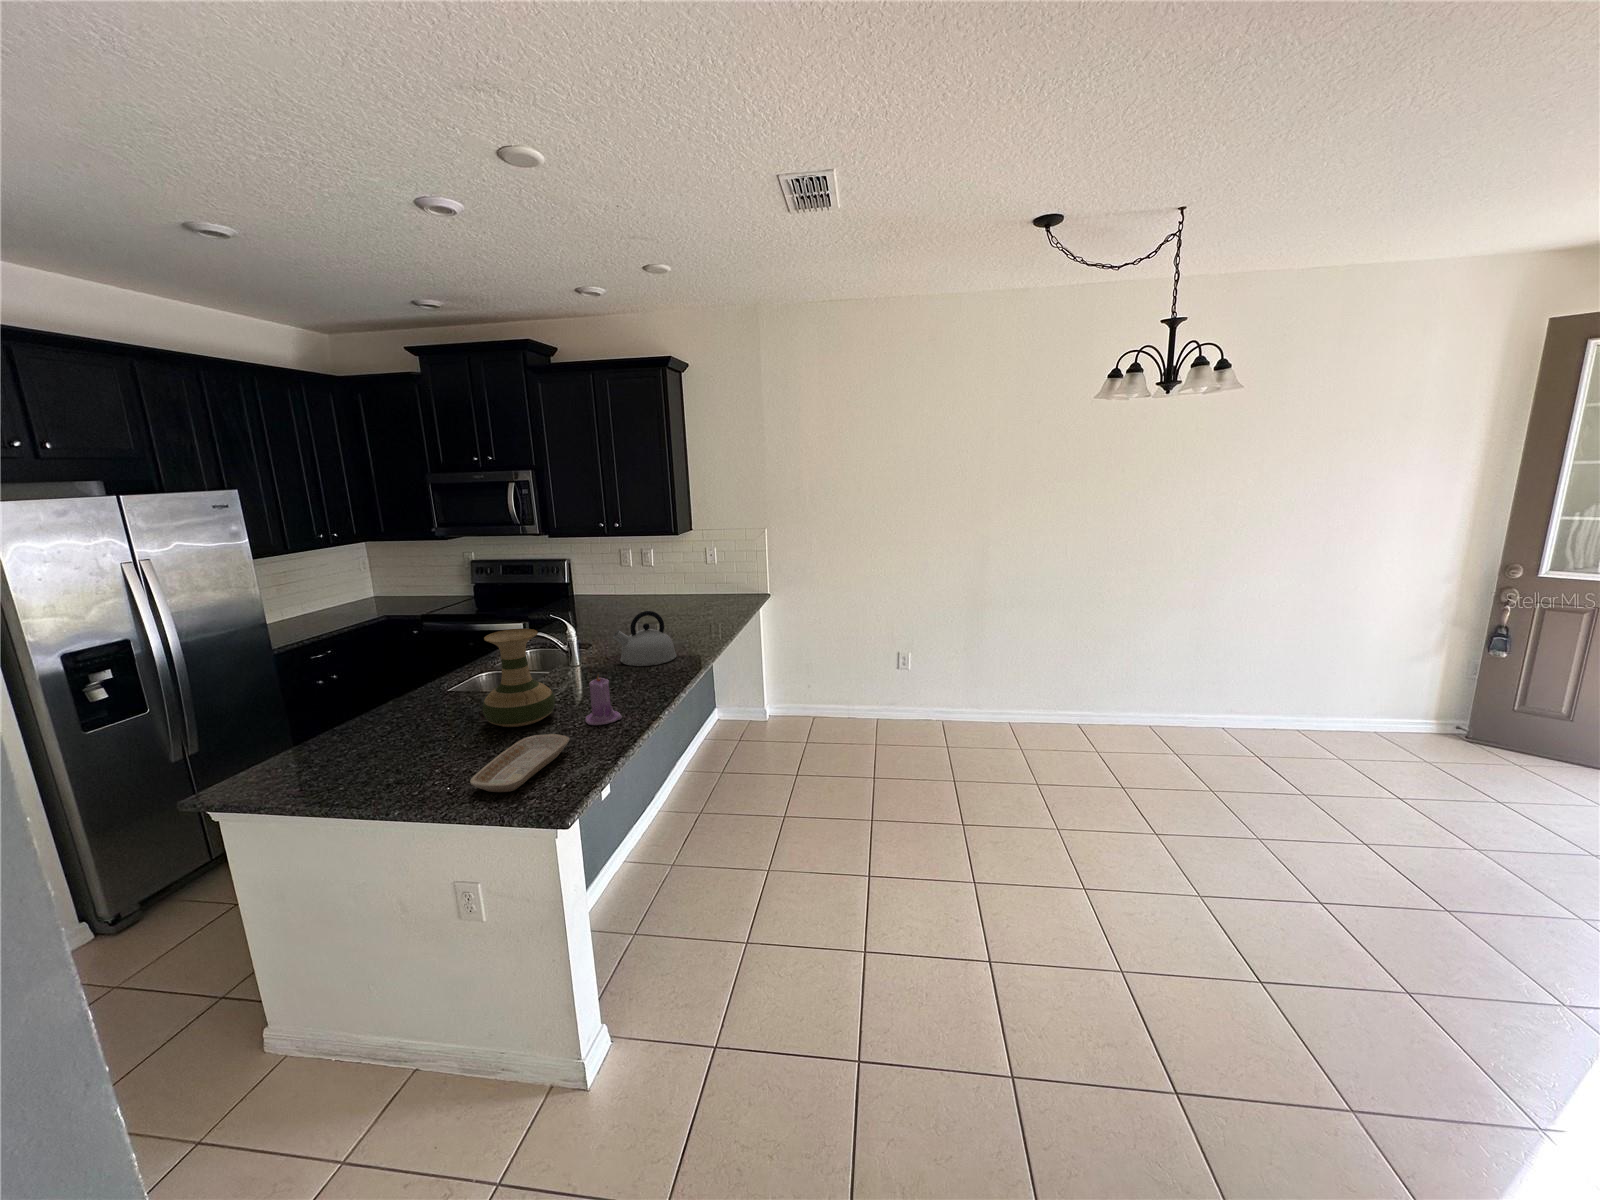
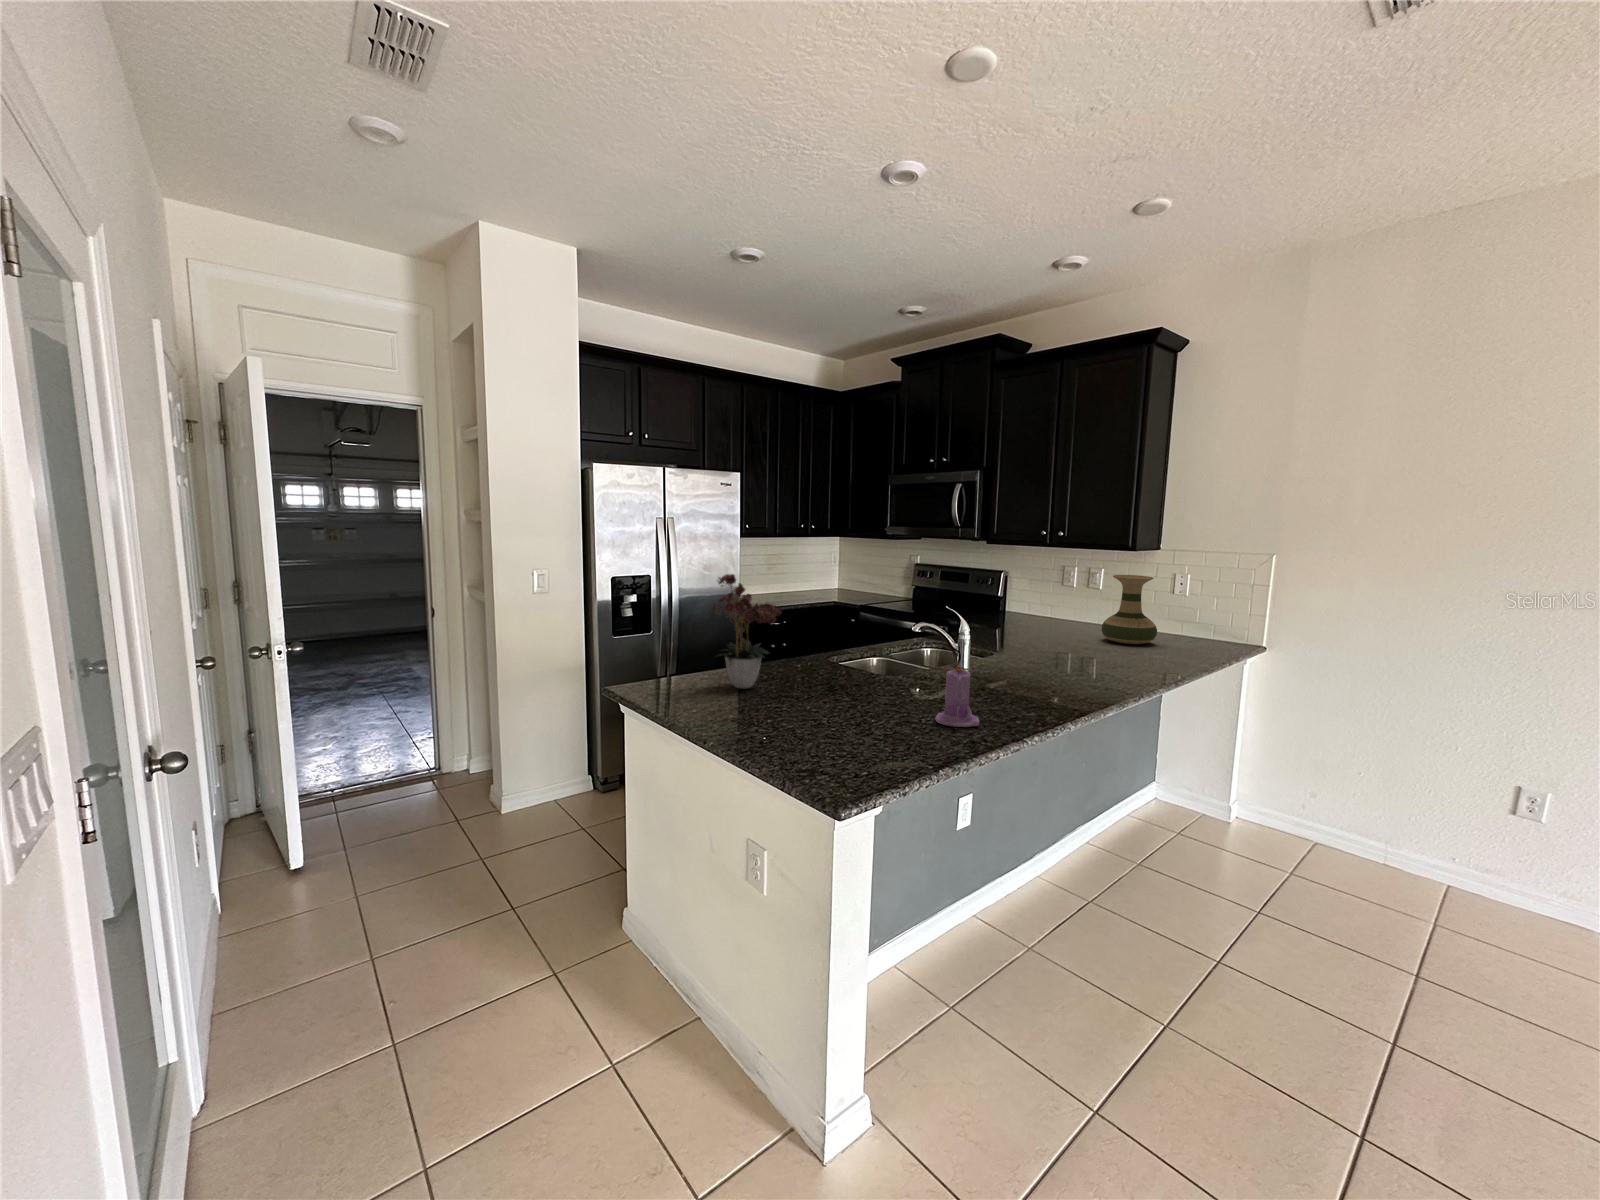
kettle: present [613,611,677,666] -> none [1013,617,1092,684]
flower arrangement: none [334,629,418,741] -> present [712,574,781,689]
vase: present [482,629,555,727] -> present [1102,575,1157,644]
tray: present [470,734,570,792] -> none [767,714,898,763]

